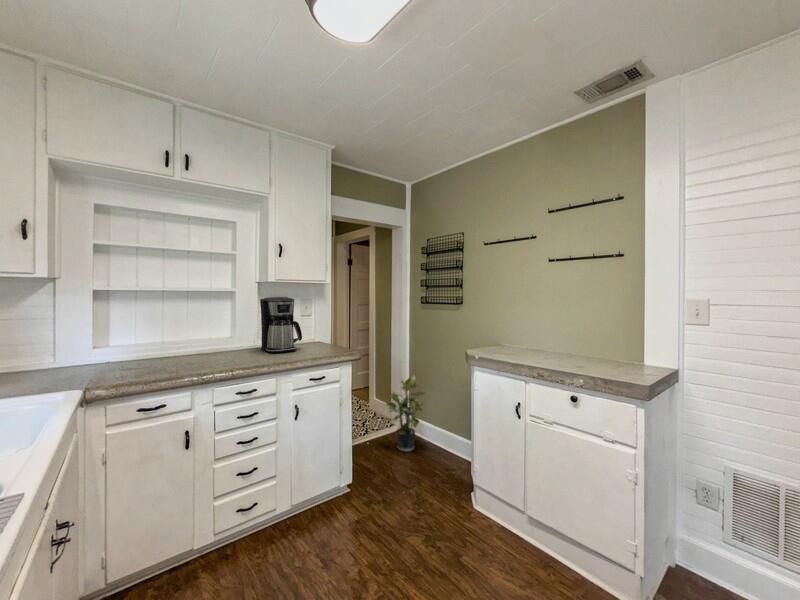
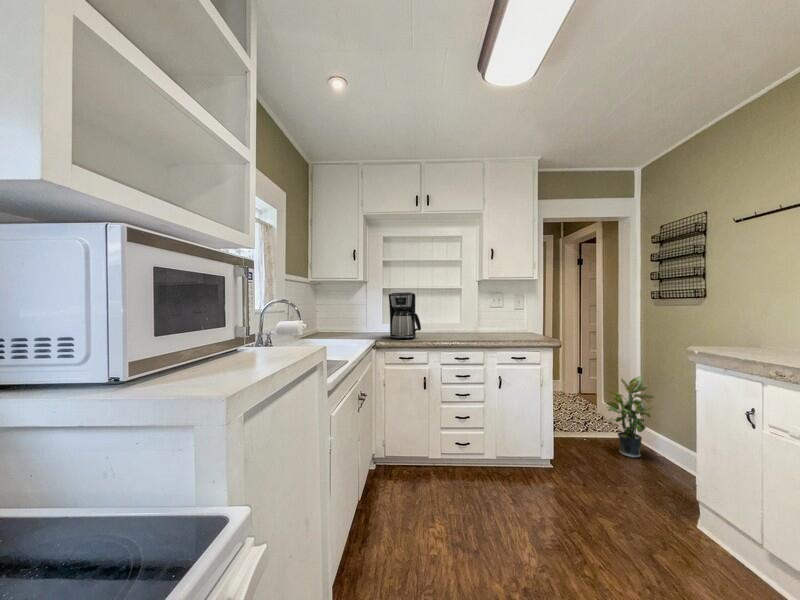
coffee maker: present [260,297,302,352] -> present [389,292,421,339]

